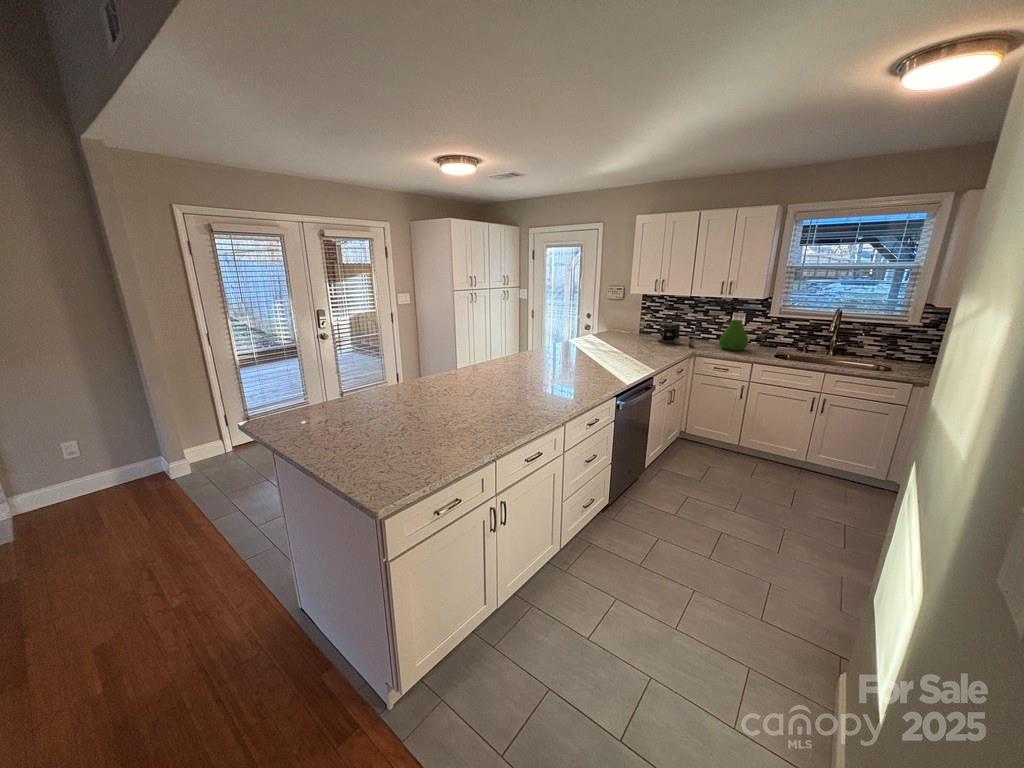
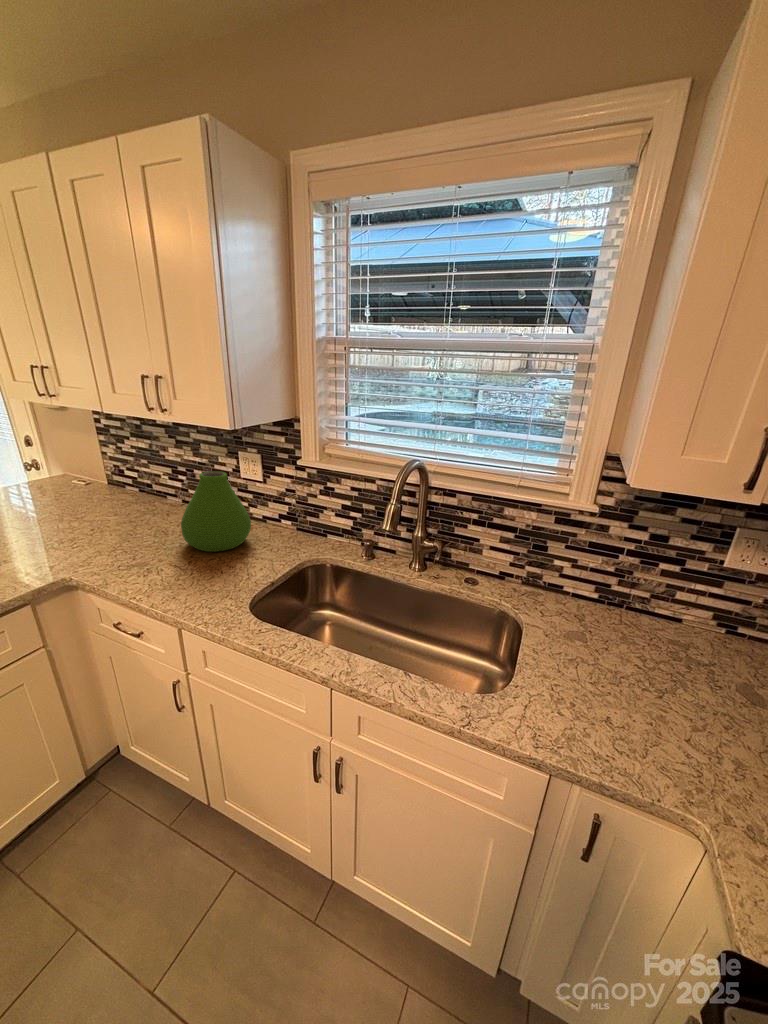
coffee maker: present [658,323,696,347] -> none [73,467,137,538]

